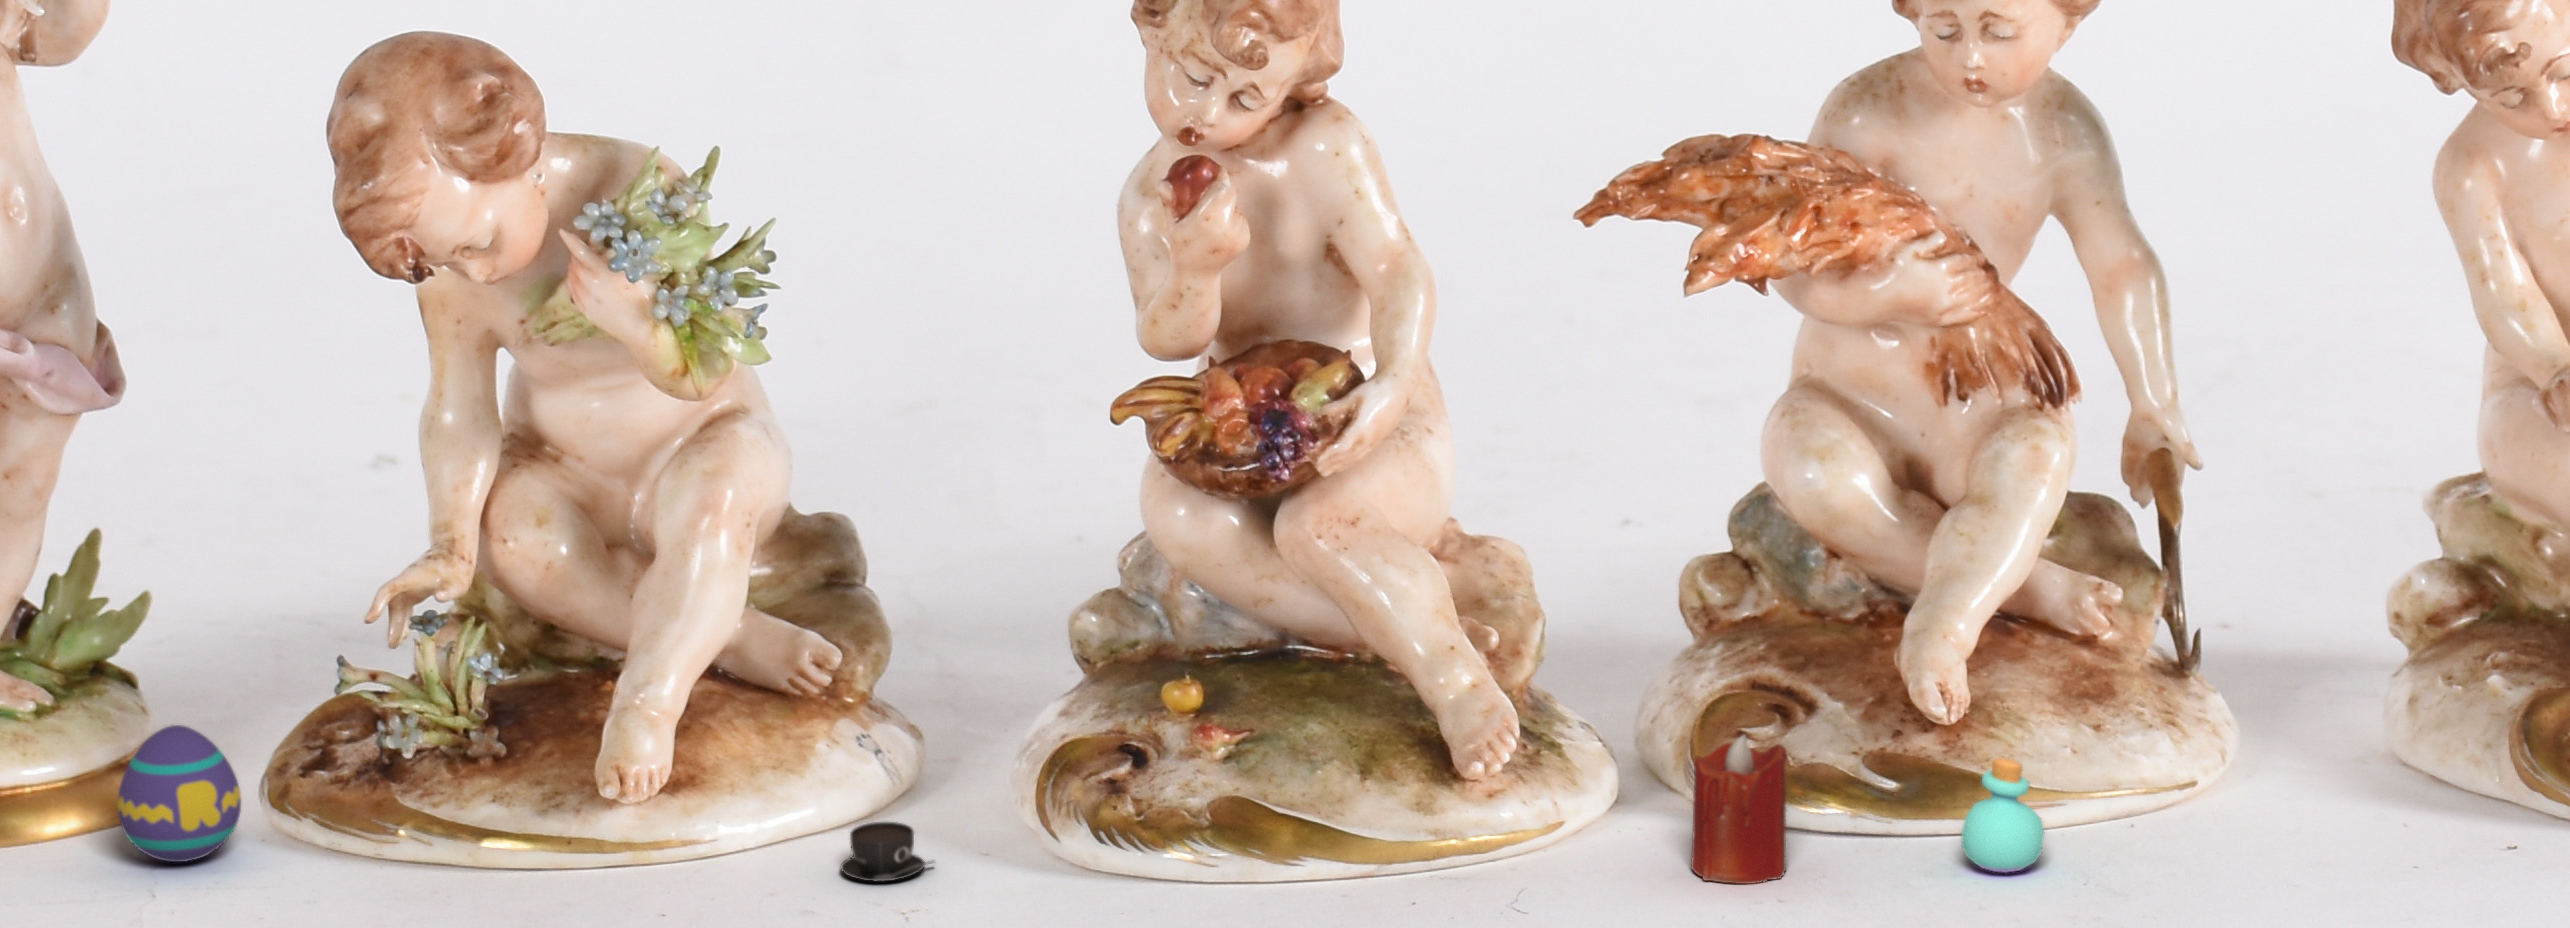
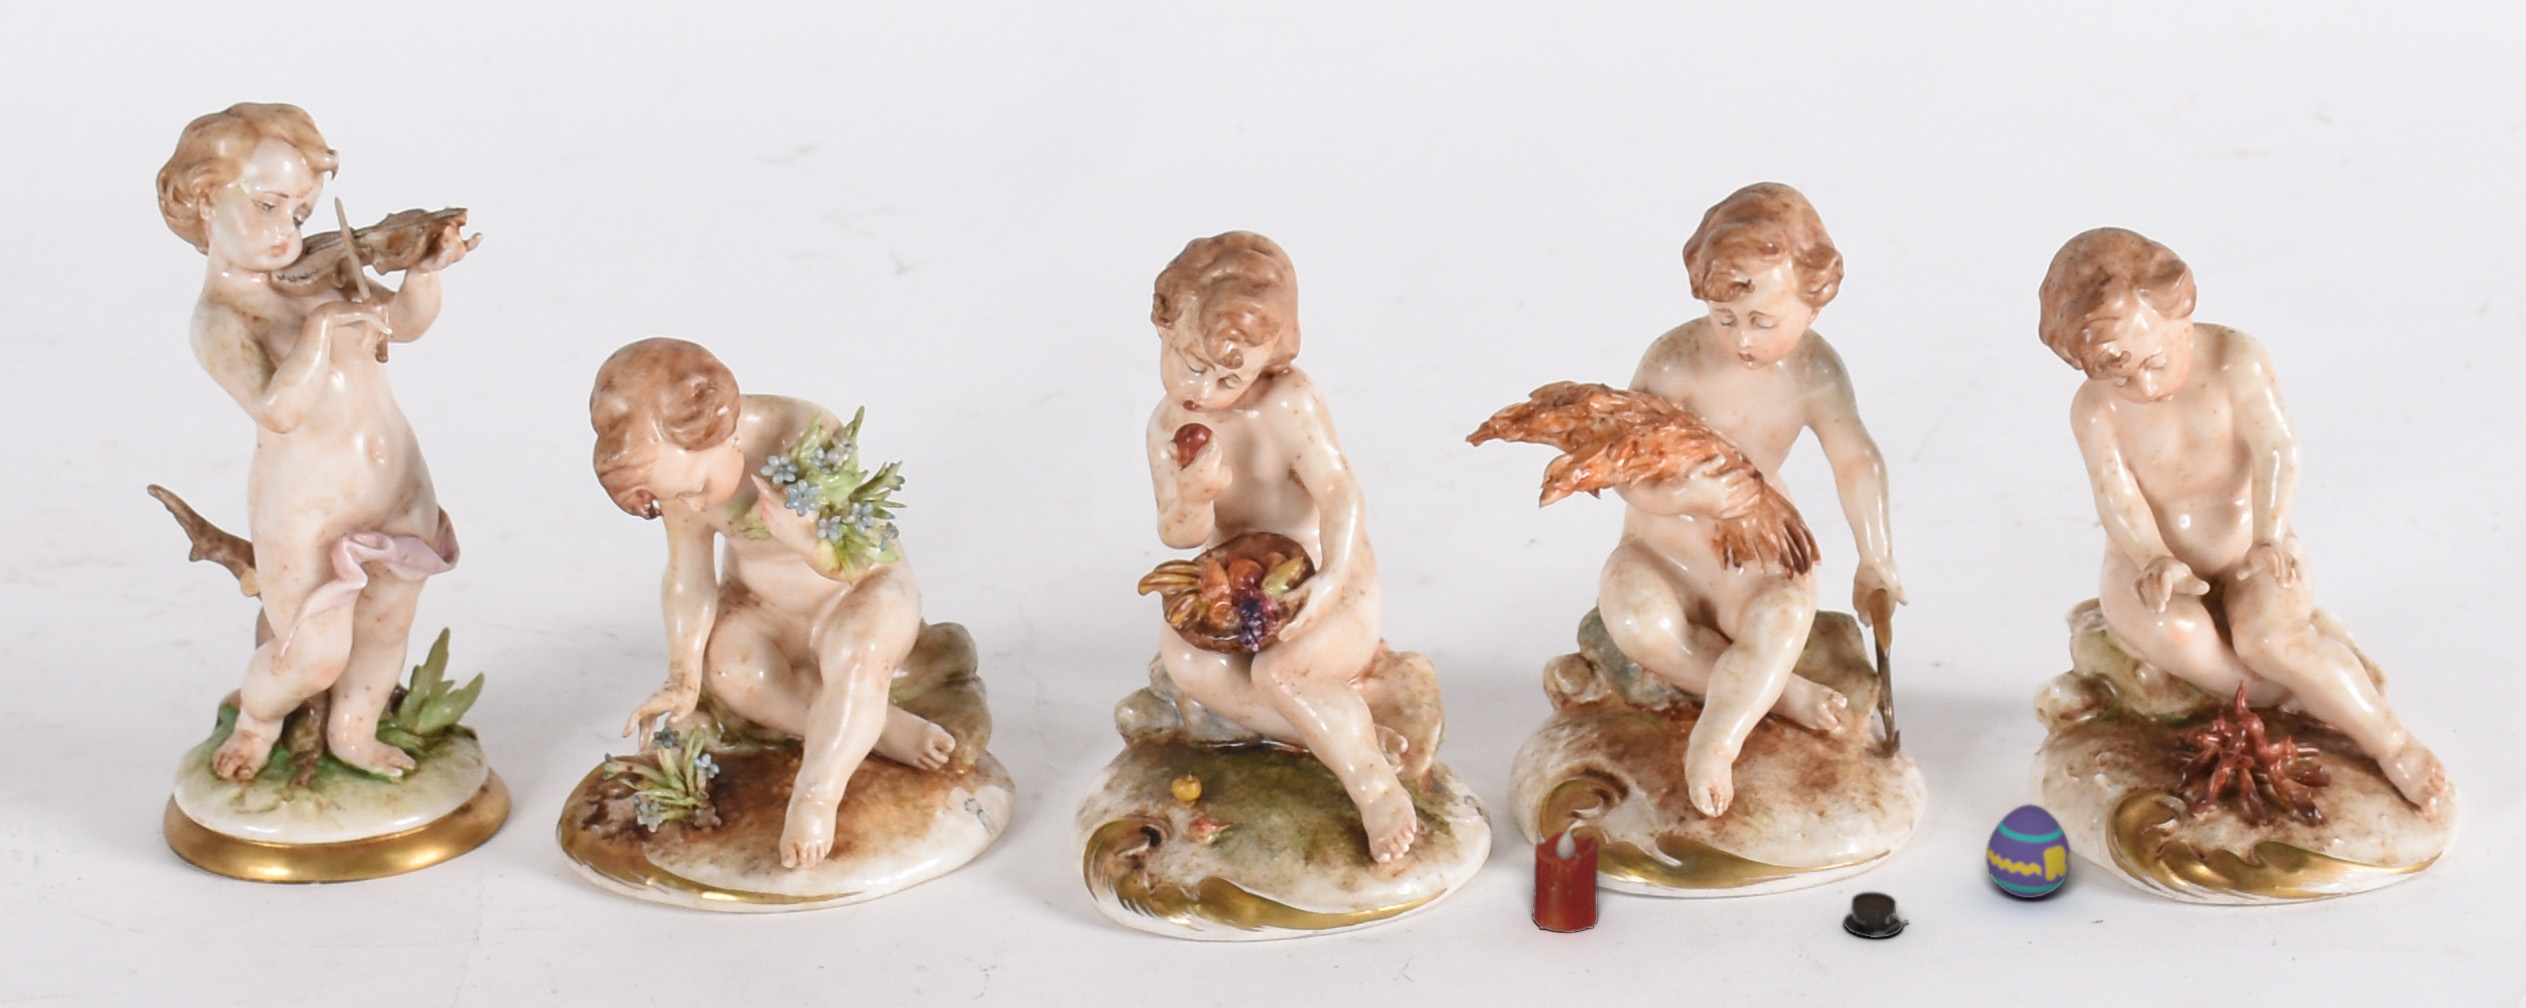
decorative egg: present [118,725,241,862] -> present [1986,805,2071,898]
perfume bottle: present [1961,758,2044,873] -> none [1718,848,1776,927]
teacup: present [841,822,934,881] -> present [1843,892,1907,938]

